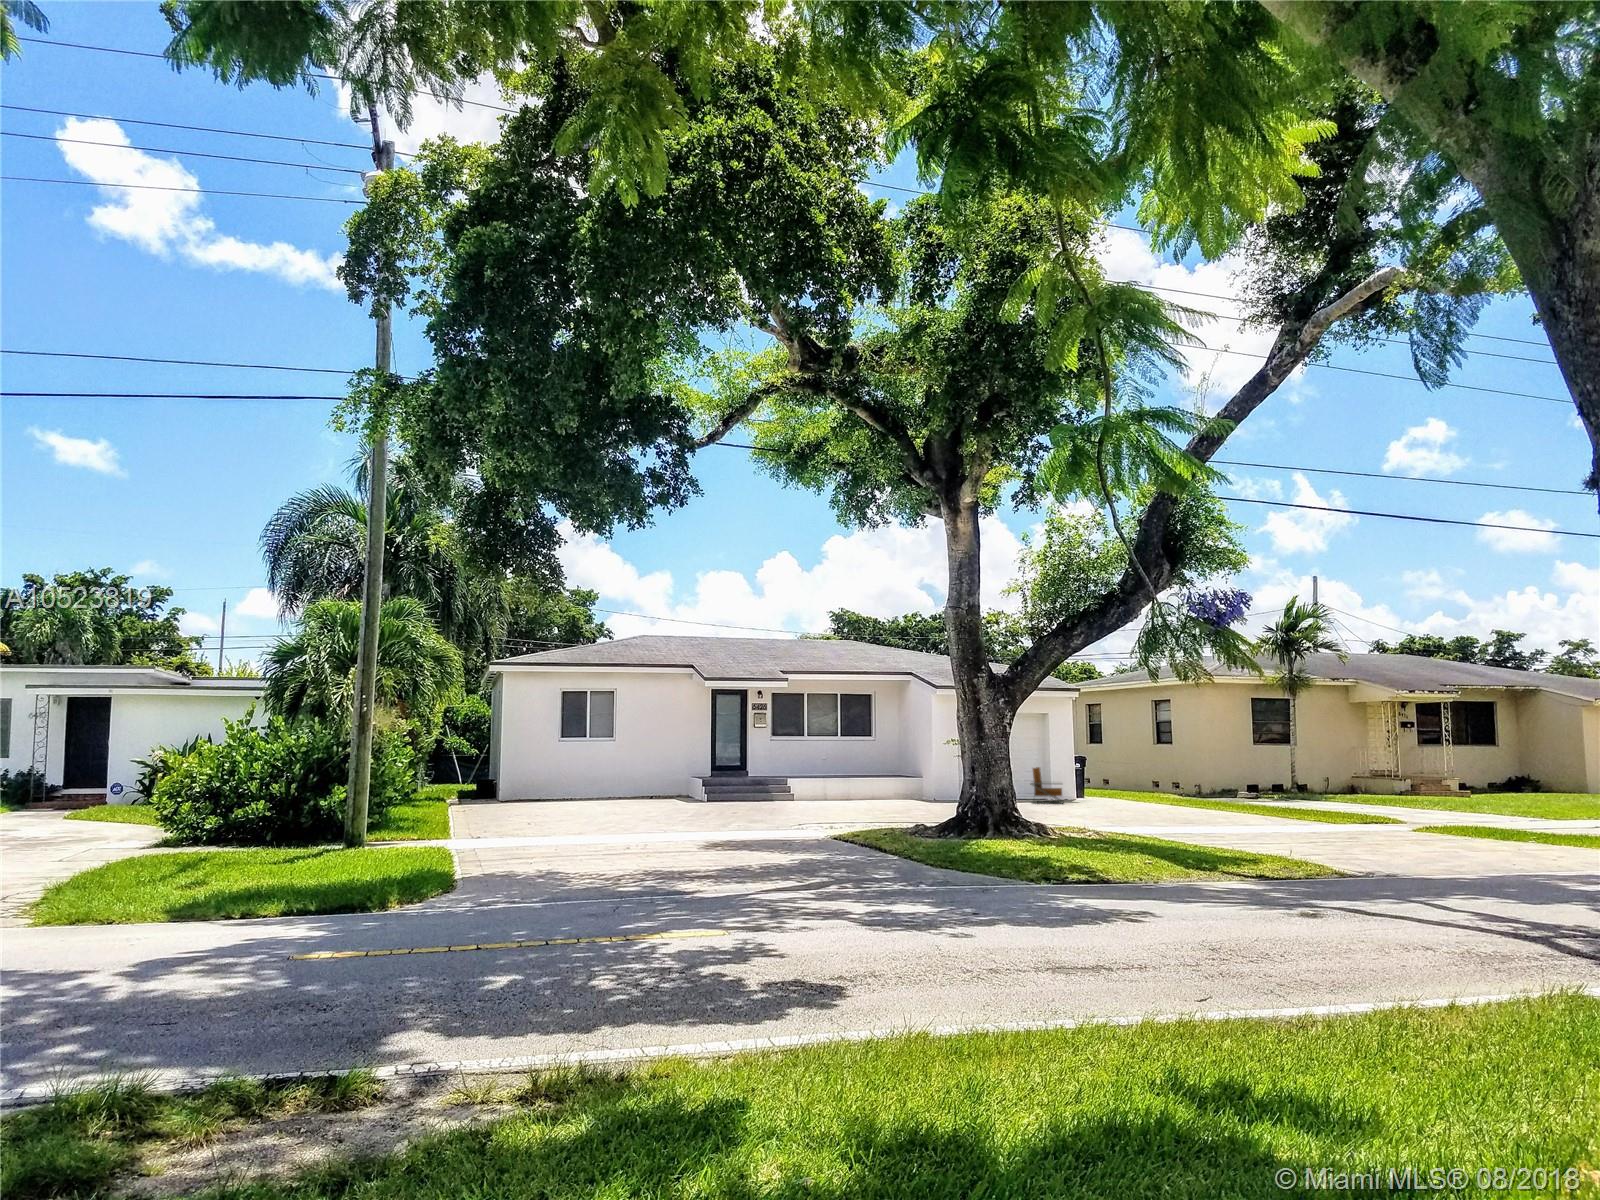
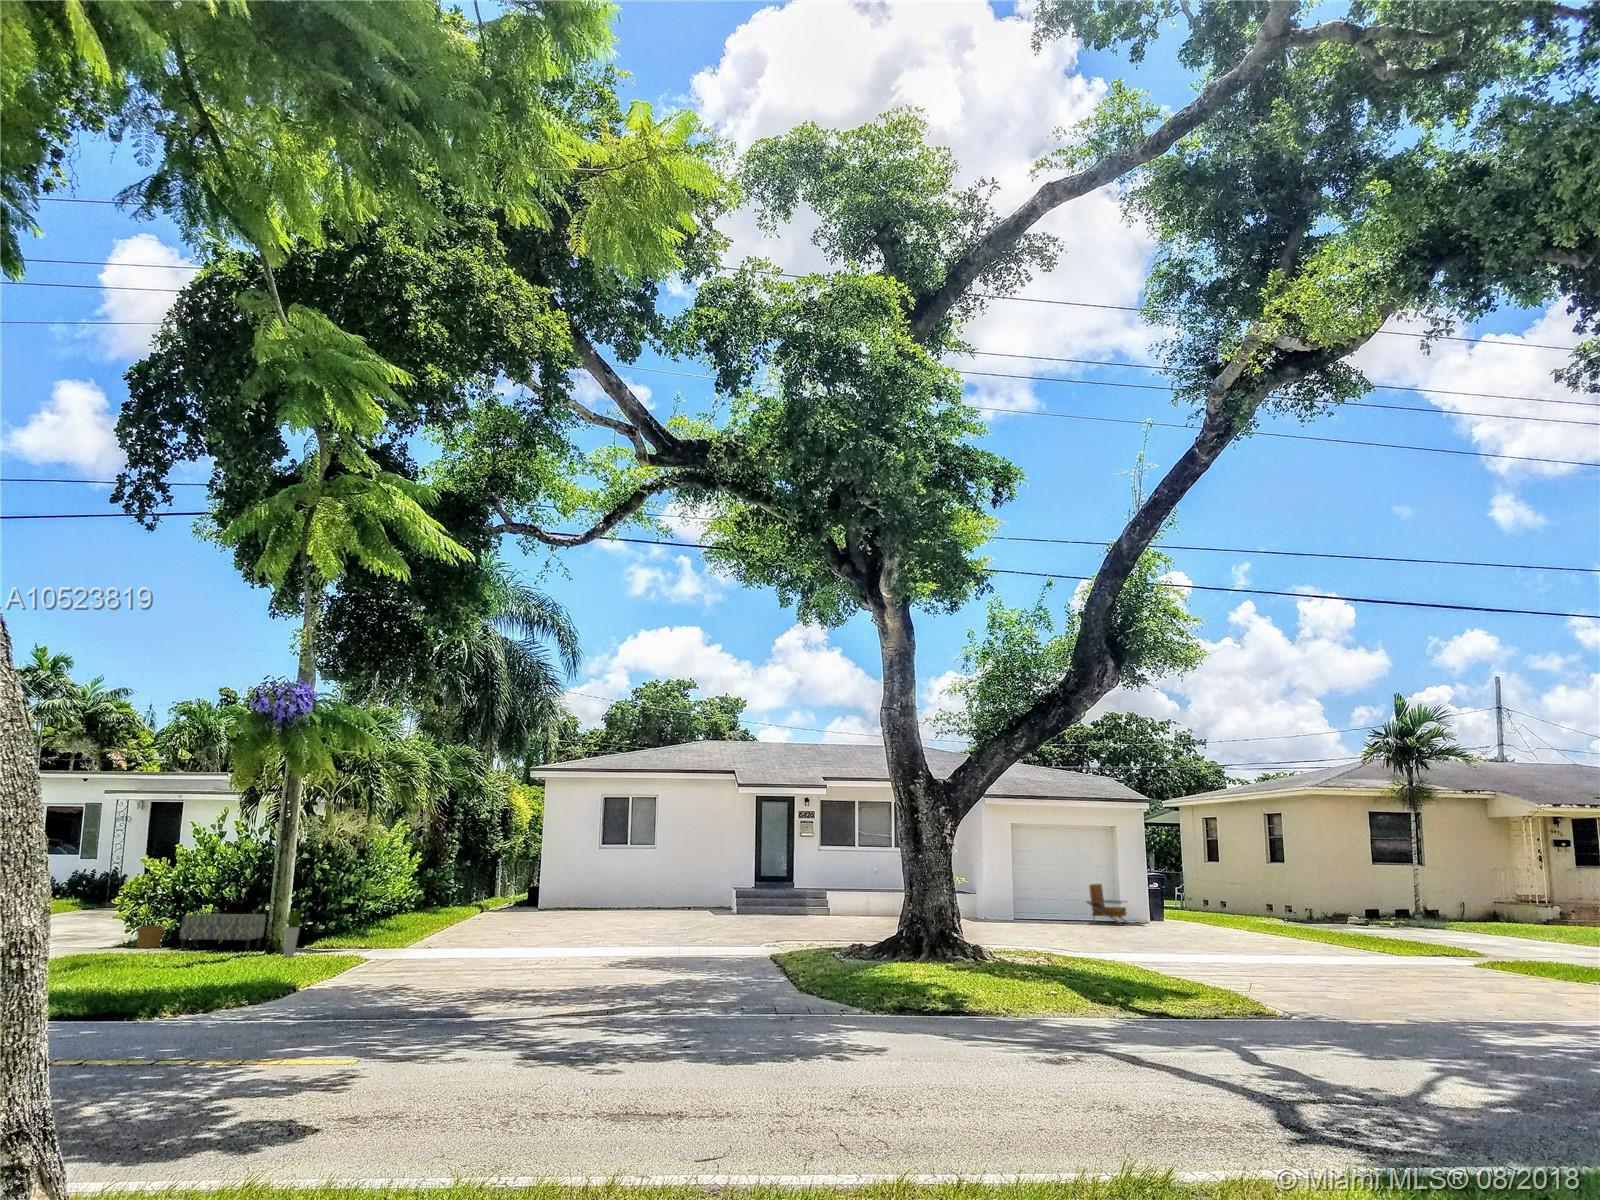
planter: none [362,803,381,850] -> present [284,911,301,957]
bench: none [235,810,318,847] -> present [180,914,266,950]
bucket: none [183,824,210,847] -> present [137,925,165,948]

